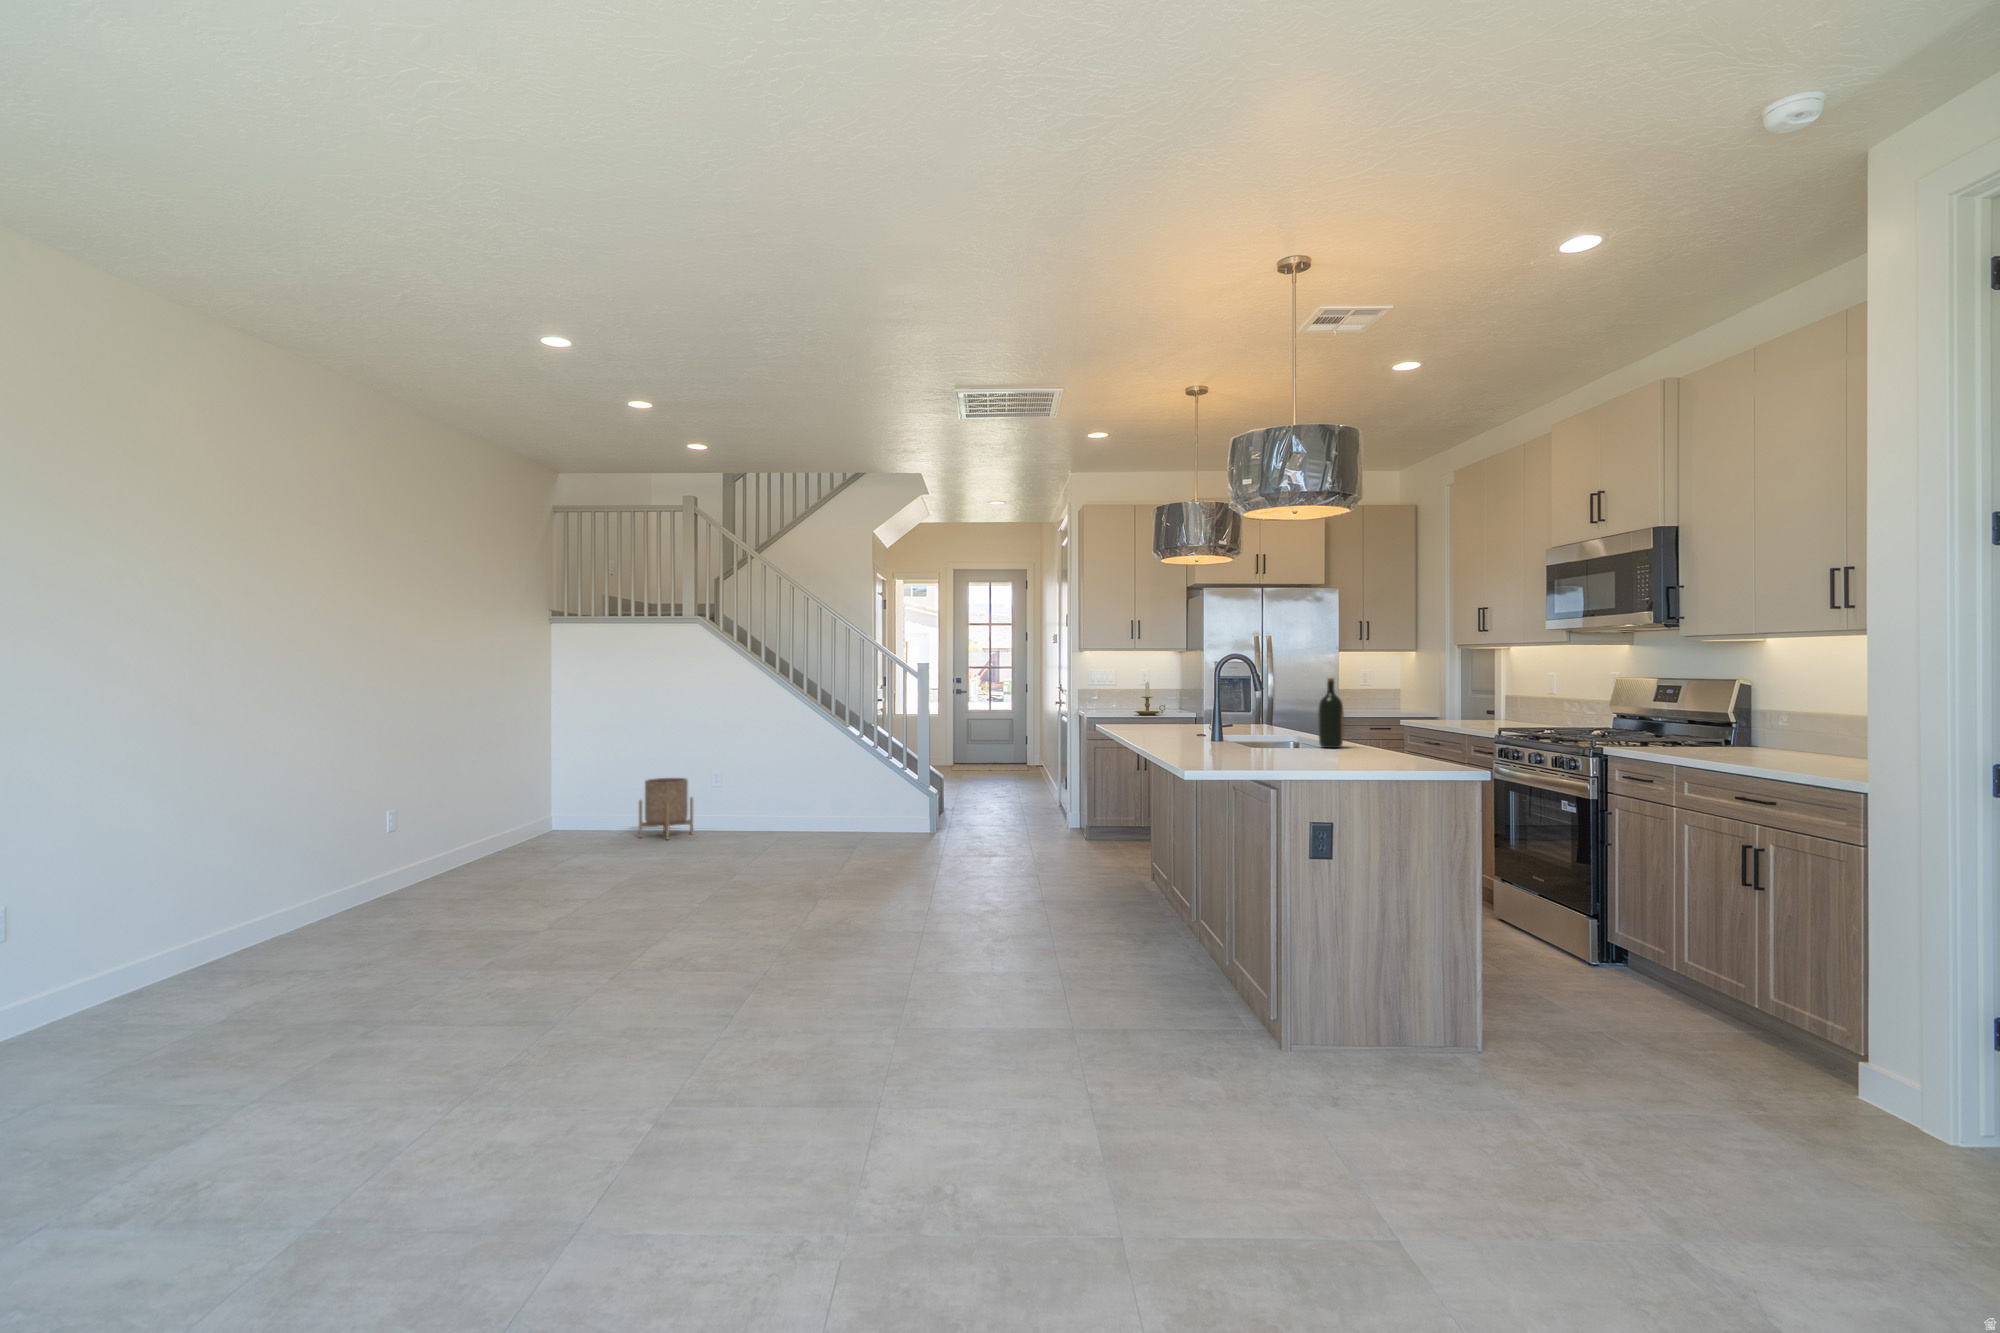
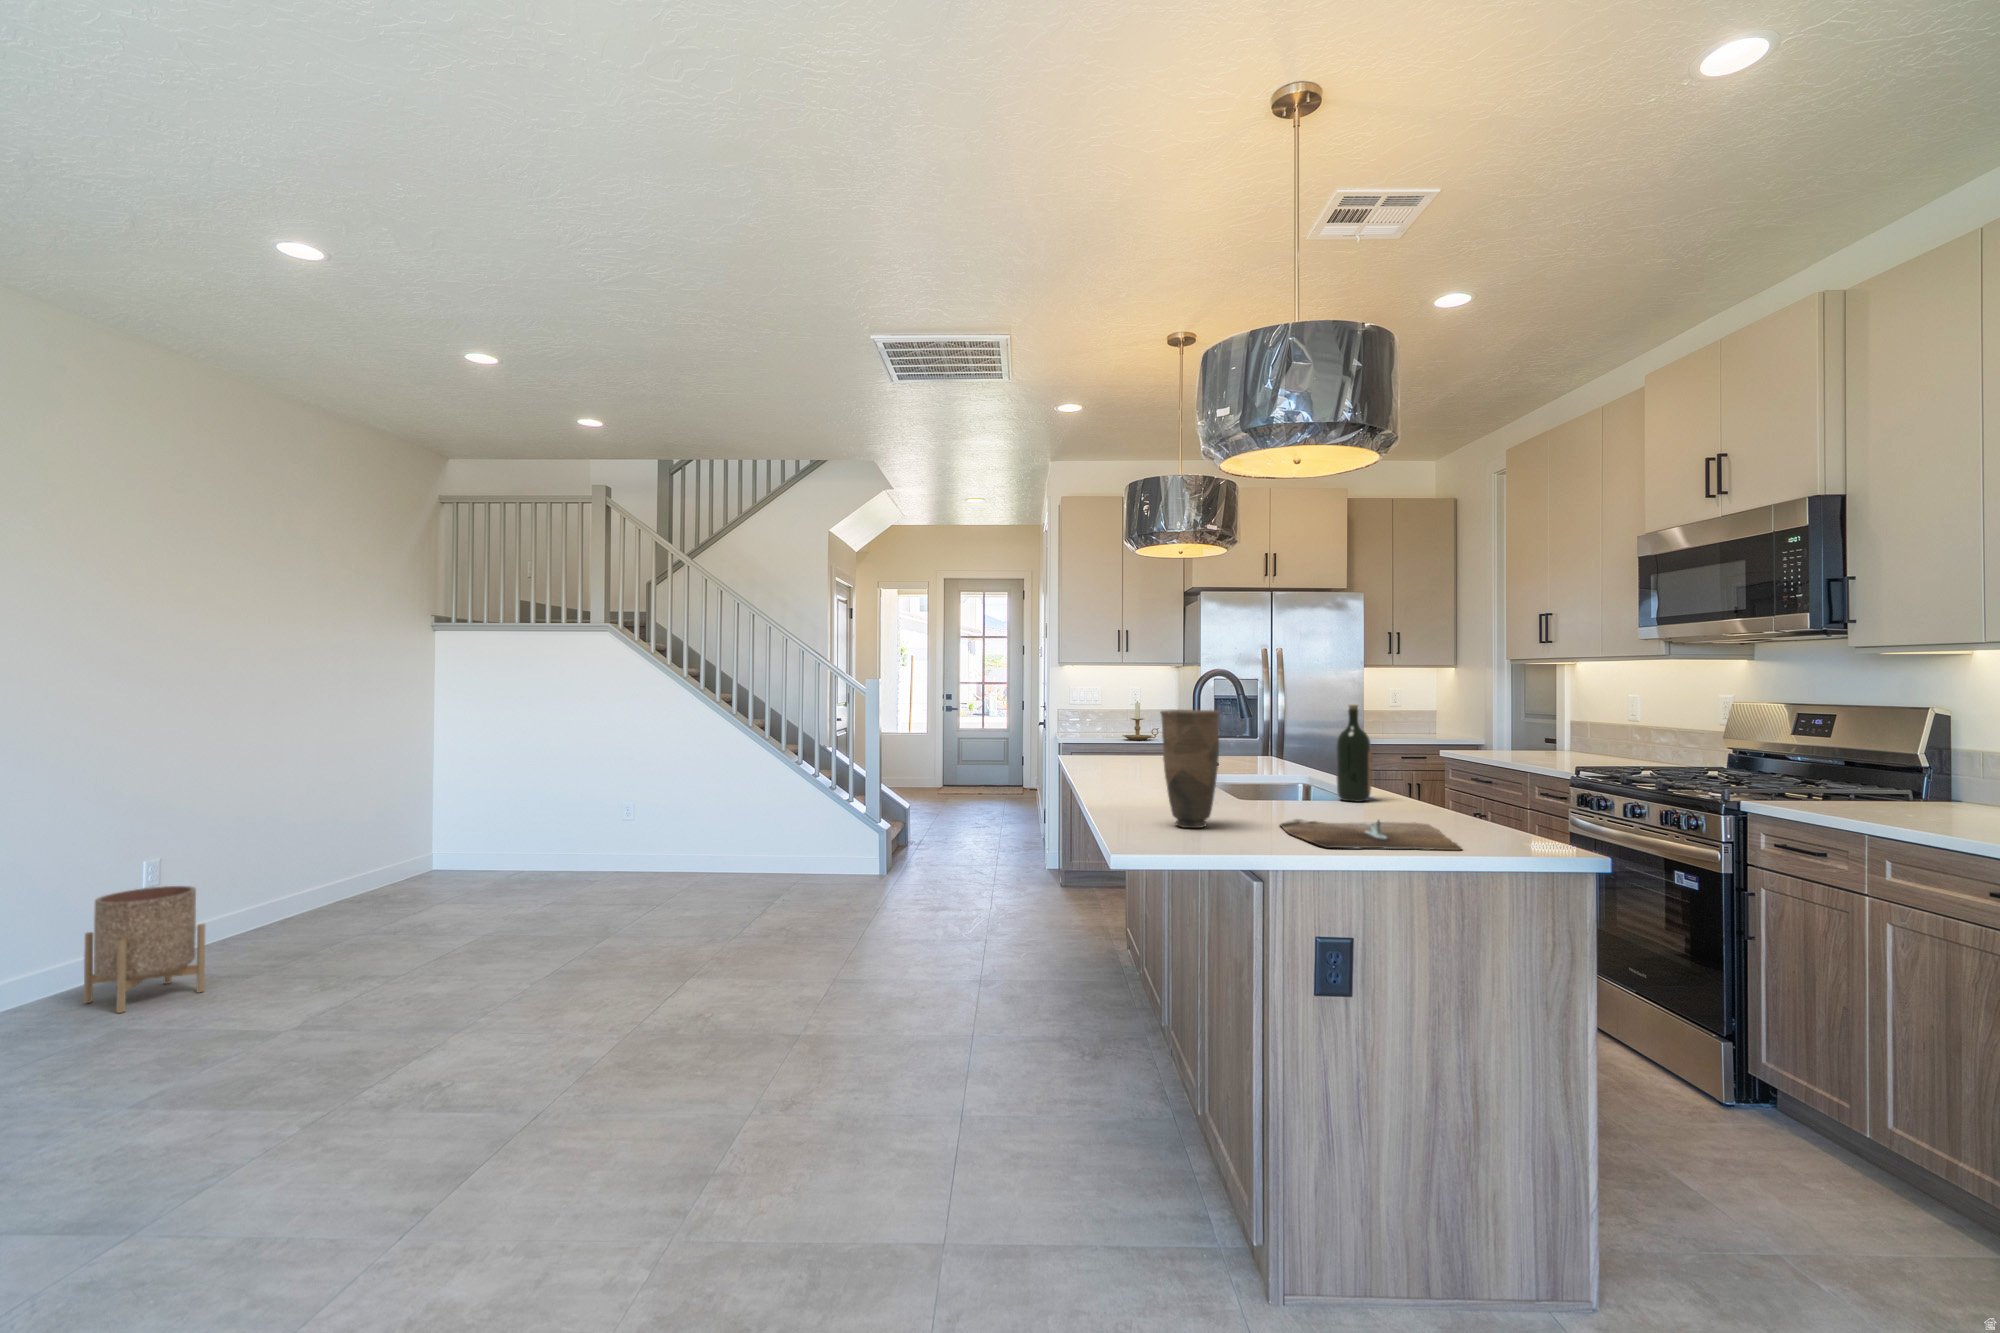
vase: none [1199,680,1241,760] -> present [1160,710,1220,828]
cutting board: none [1280,751,1401,768] -> present [1280,819,1462,850]
planter: present [639,778,693,840] -> present [84,886,205,1013]

